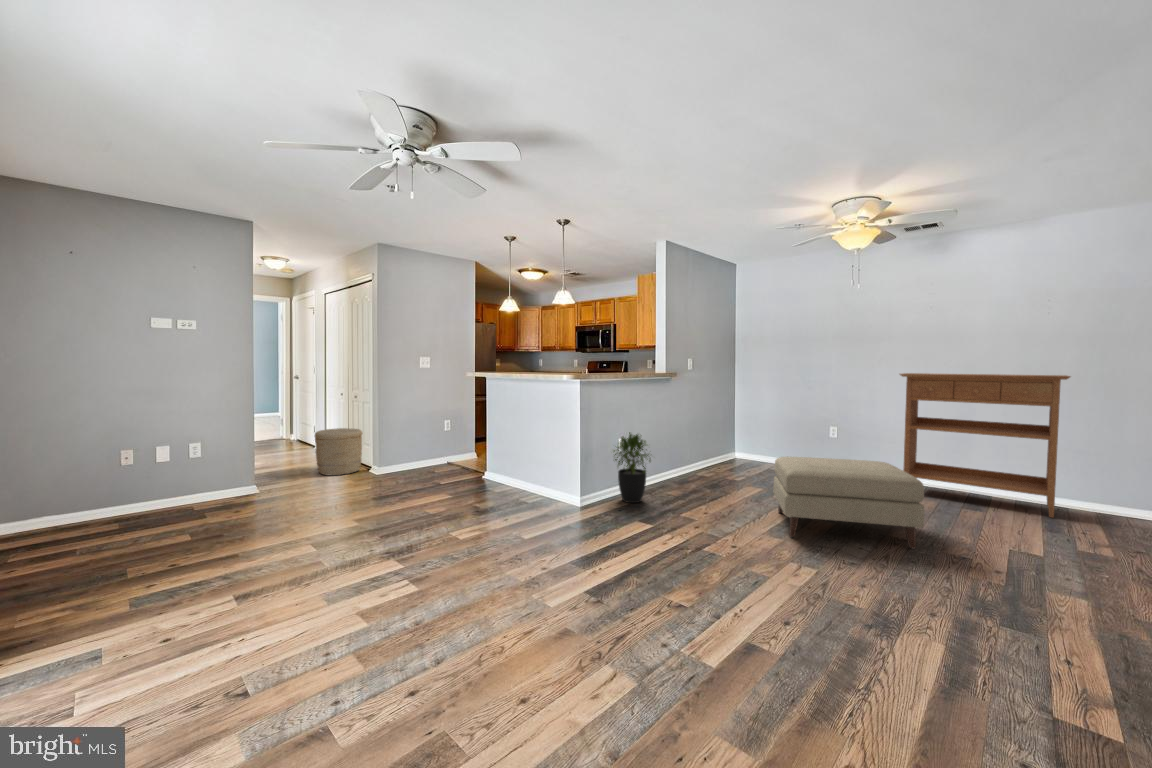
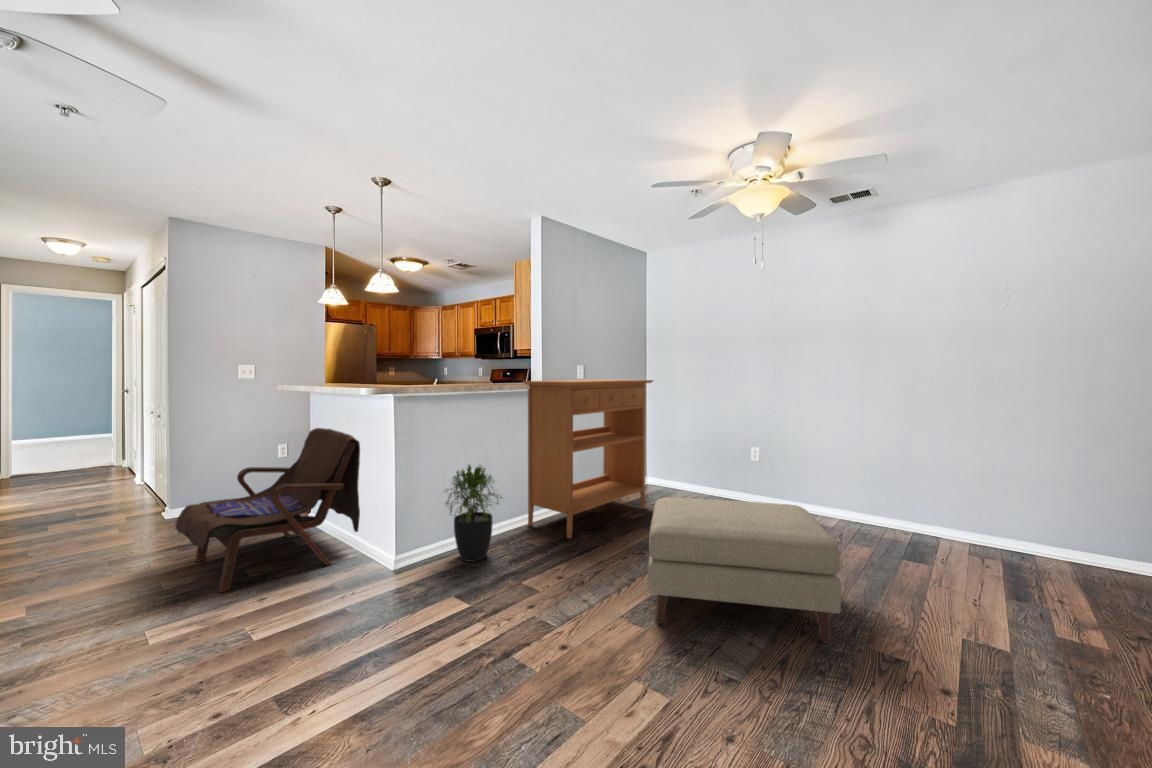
console table: present [900,373,1070,518] -> present [523,379,653,538]
armchair: none [423,406,547,515] -> present [176,428,360,592]
woven basket: present [315,428,362,476] -> none [77,457,156,522]

